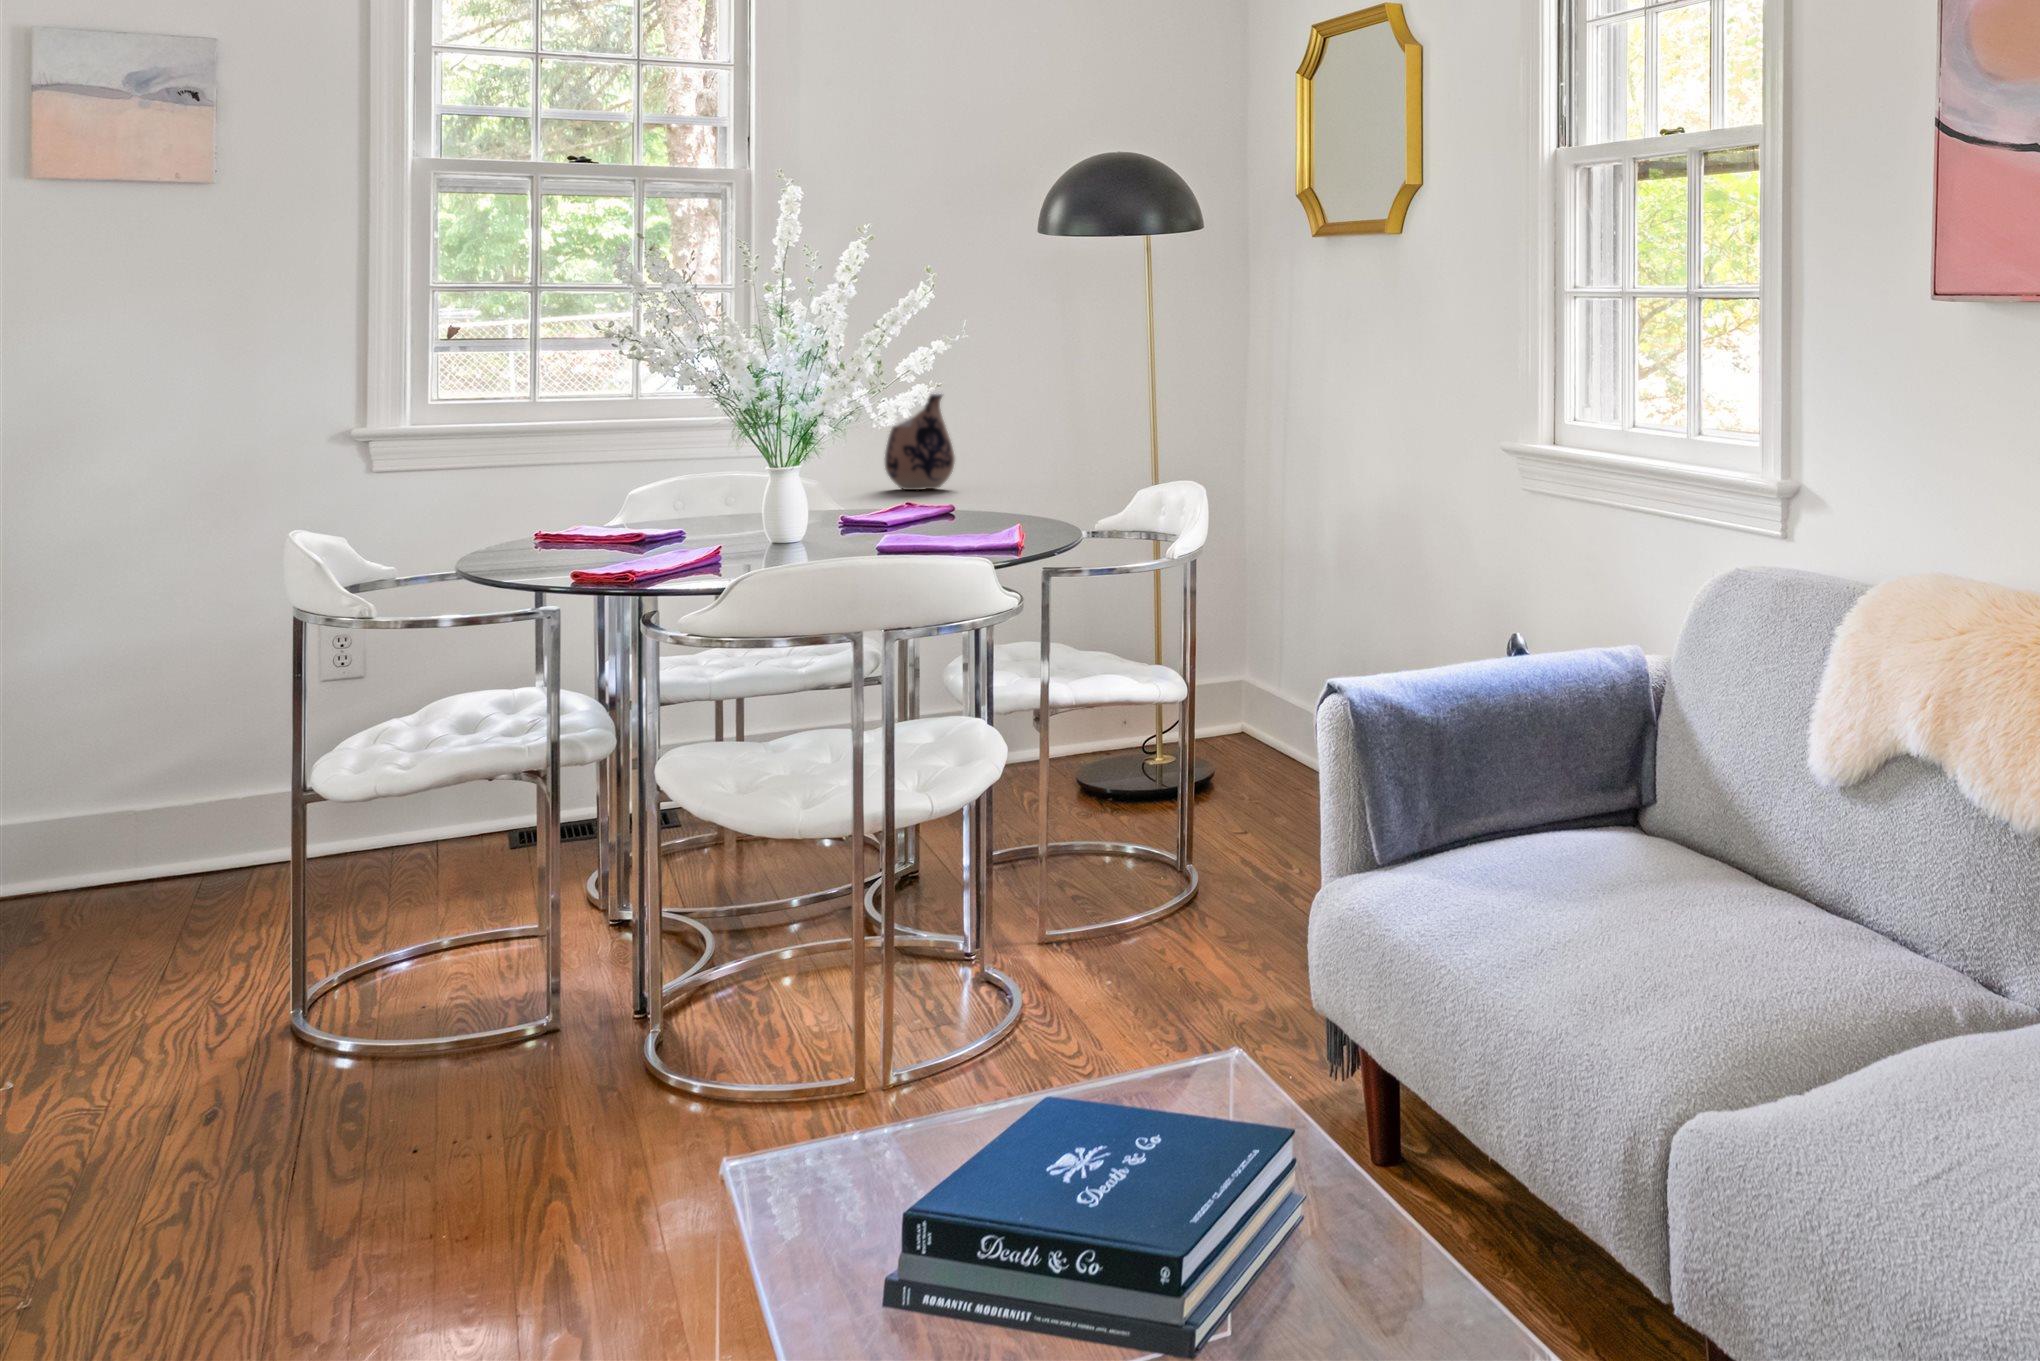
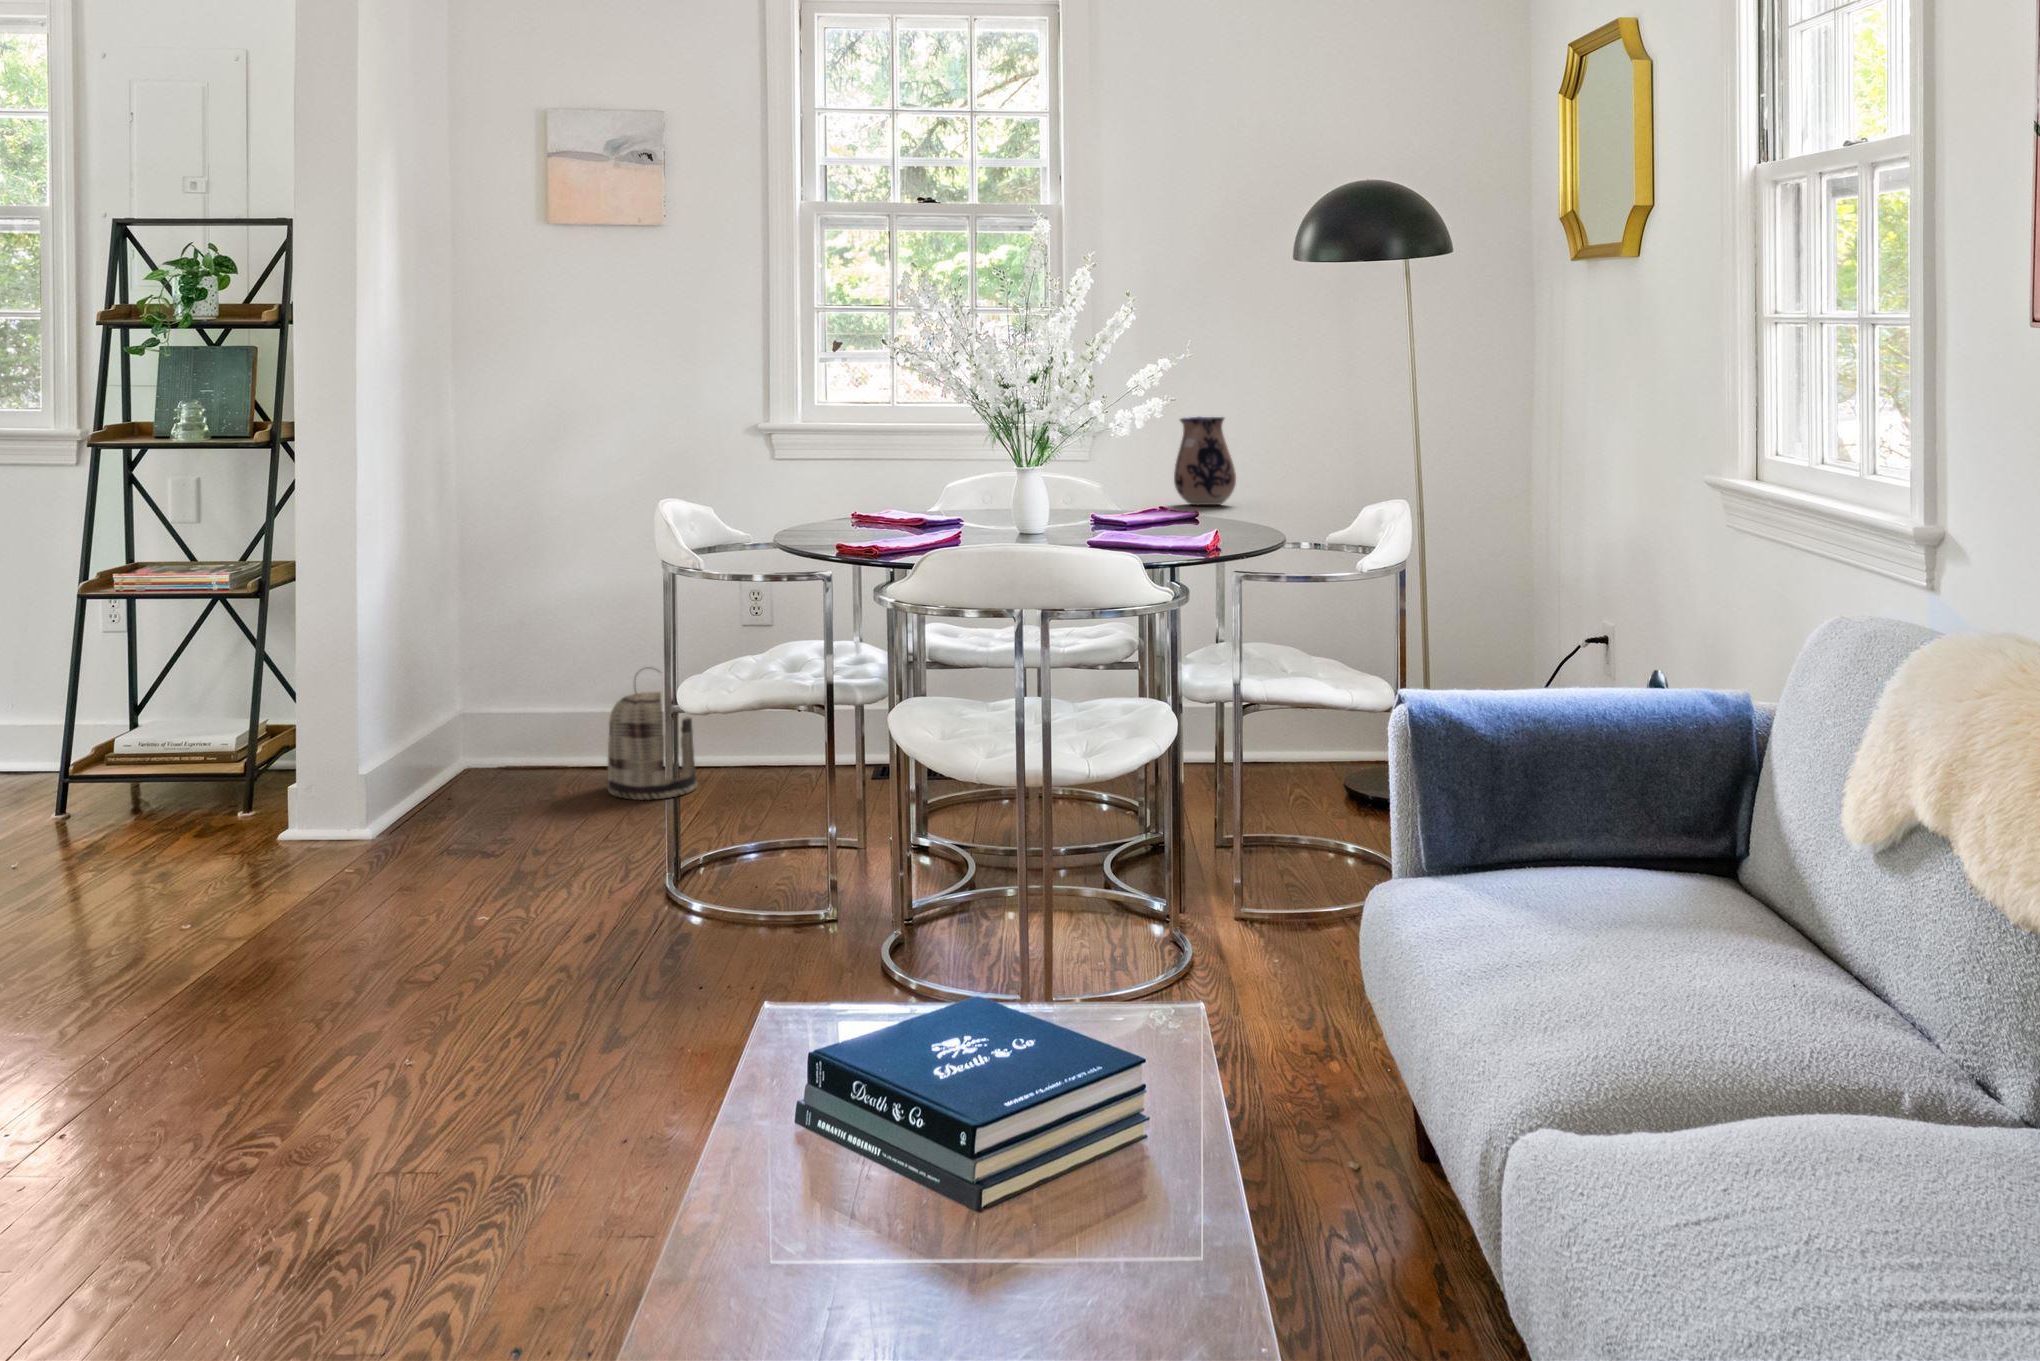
basket: none [93,726,240,907] -> present [608,671,697,800]

